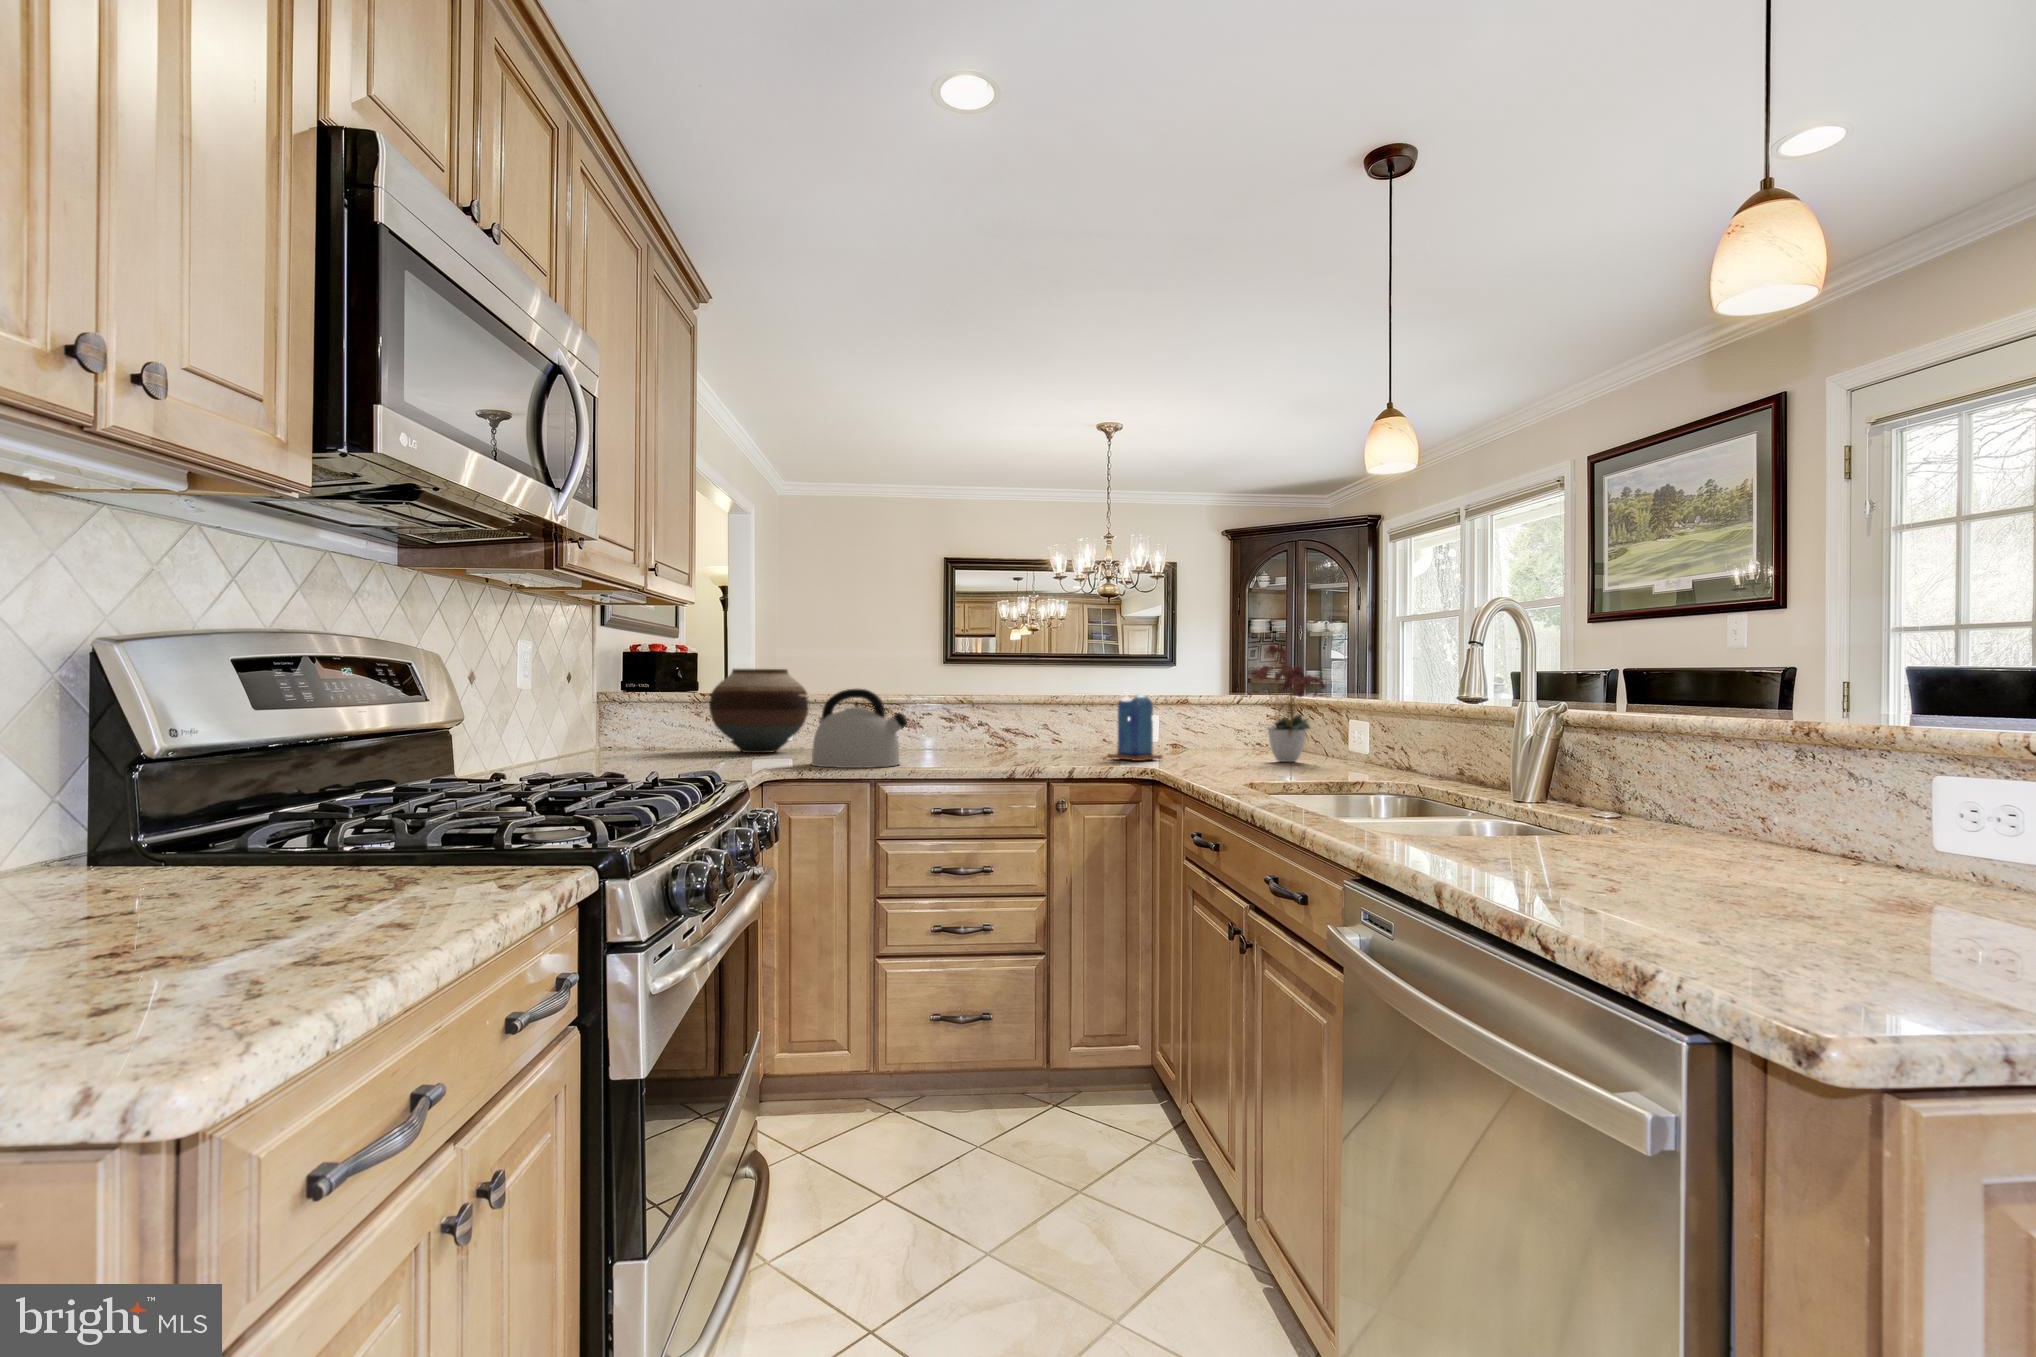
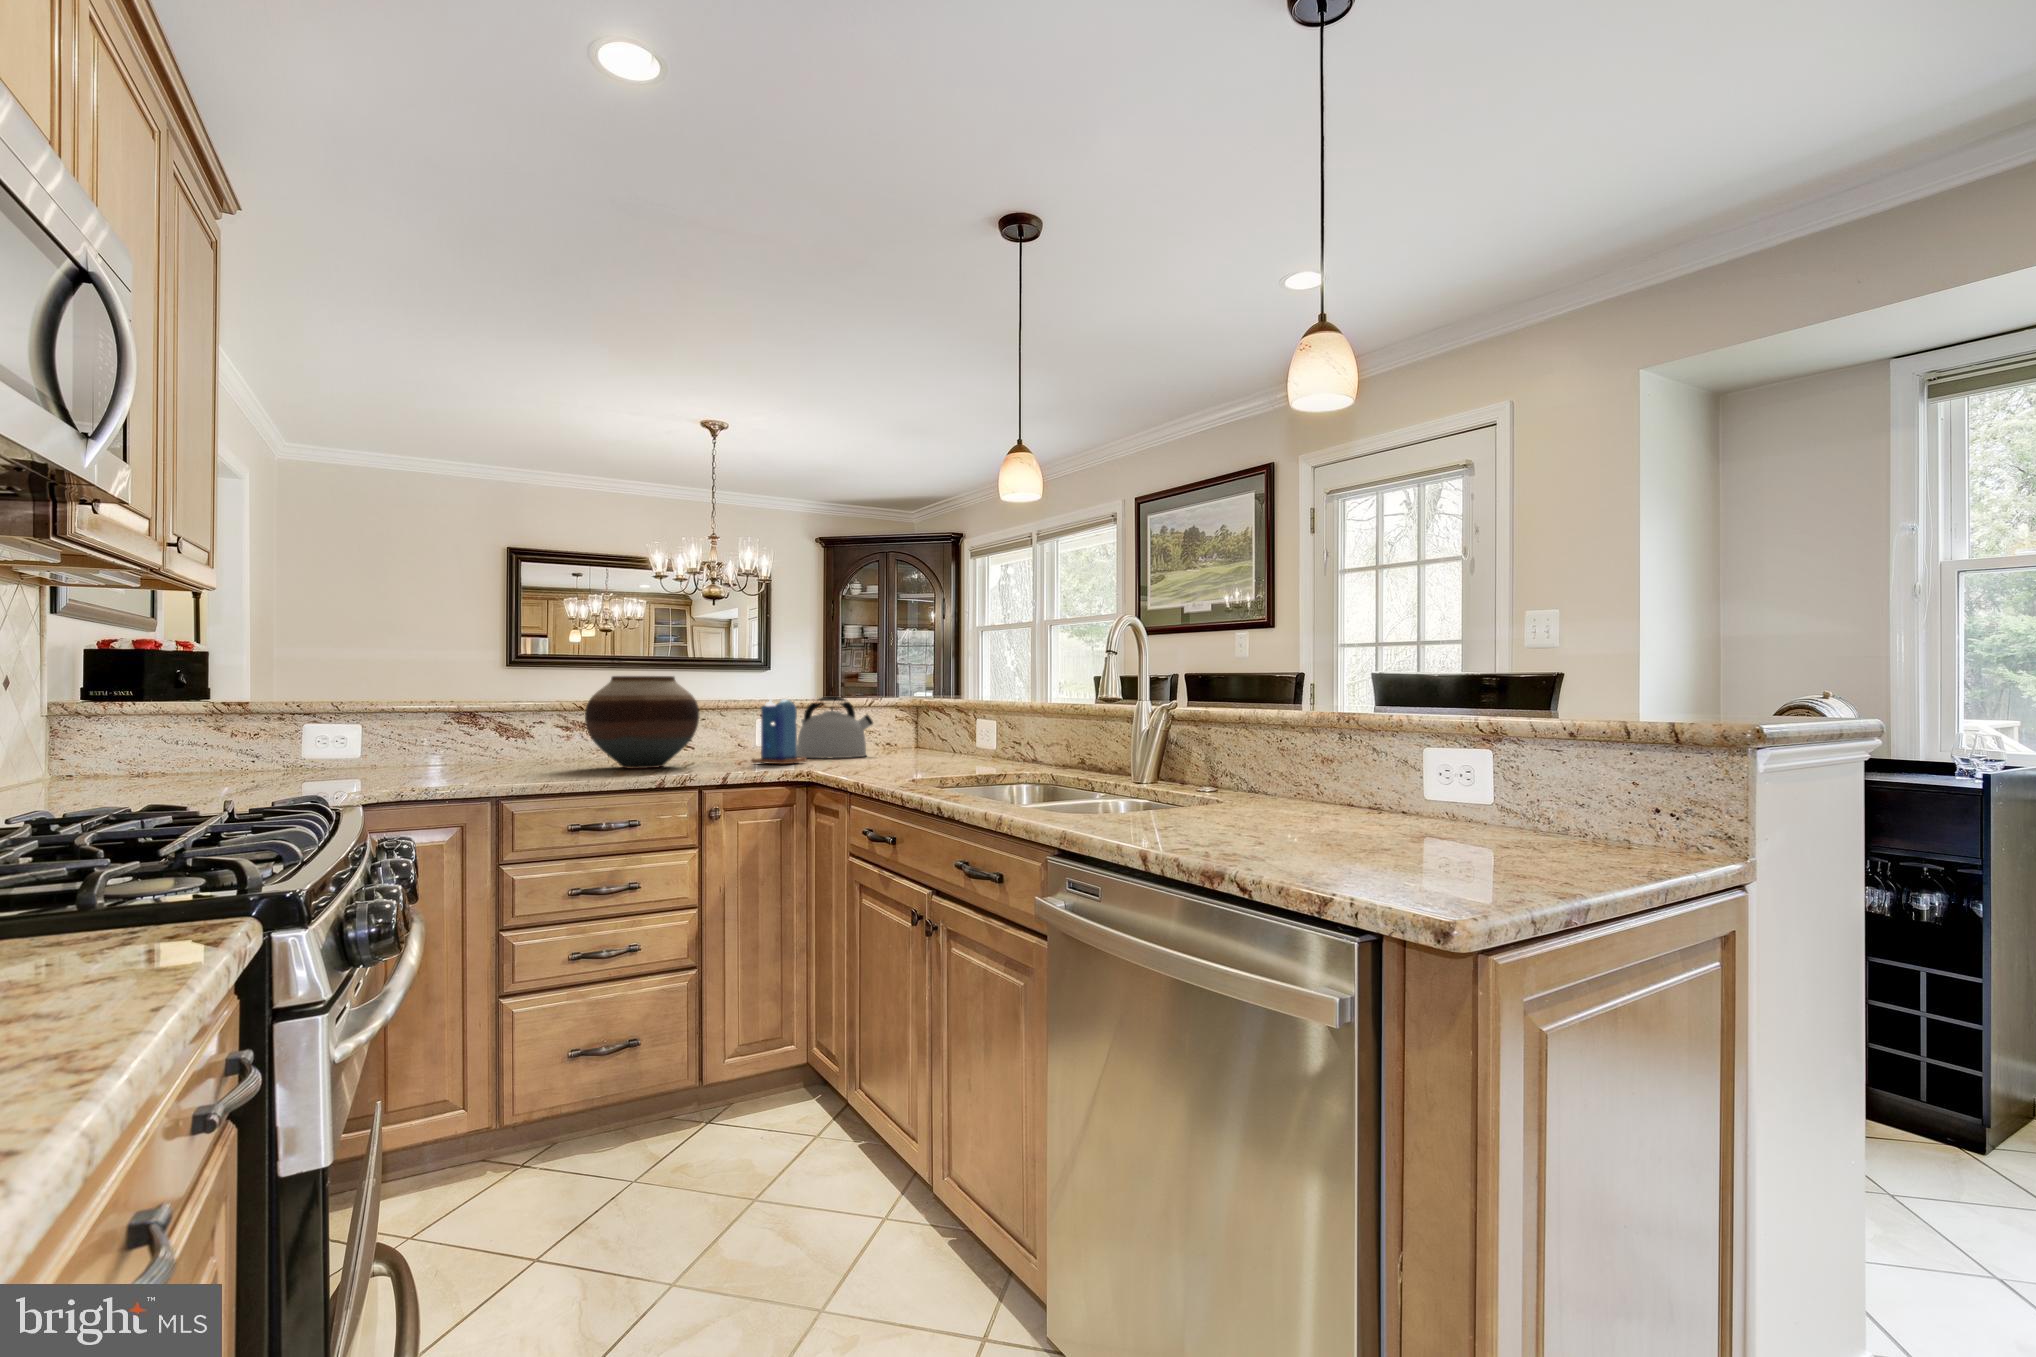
flower arrangement: present [1255,645,1326,762] -> none [886,646,963,760]
vase: present [709,669,808,753] -> present [585,676,699,769]
kettle: present [811,689,907,768] -> present [797,696,873,758]

